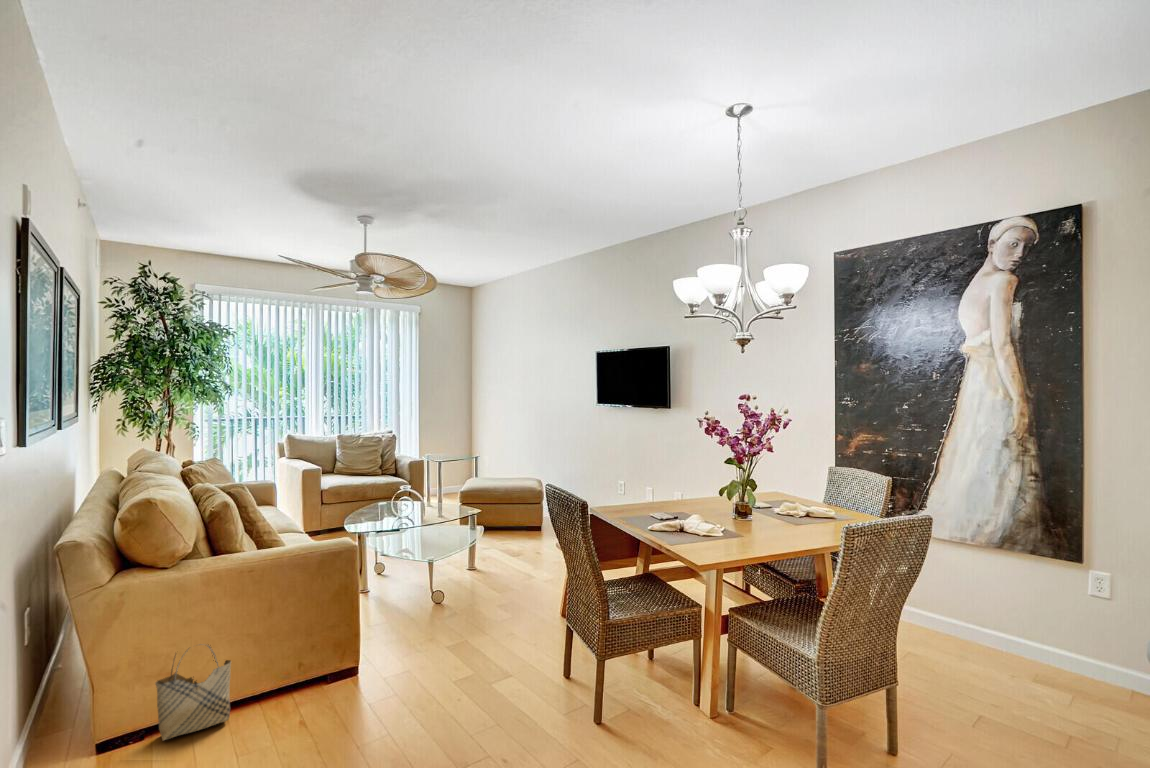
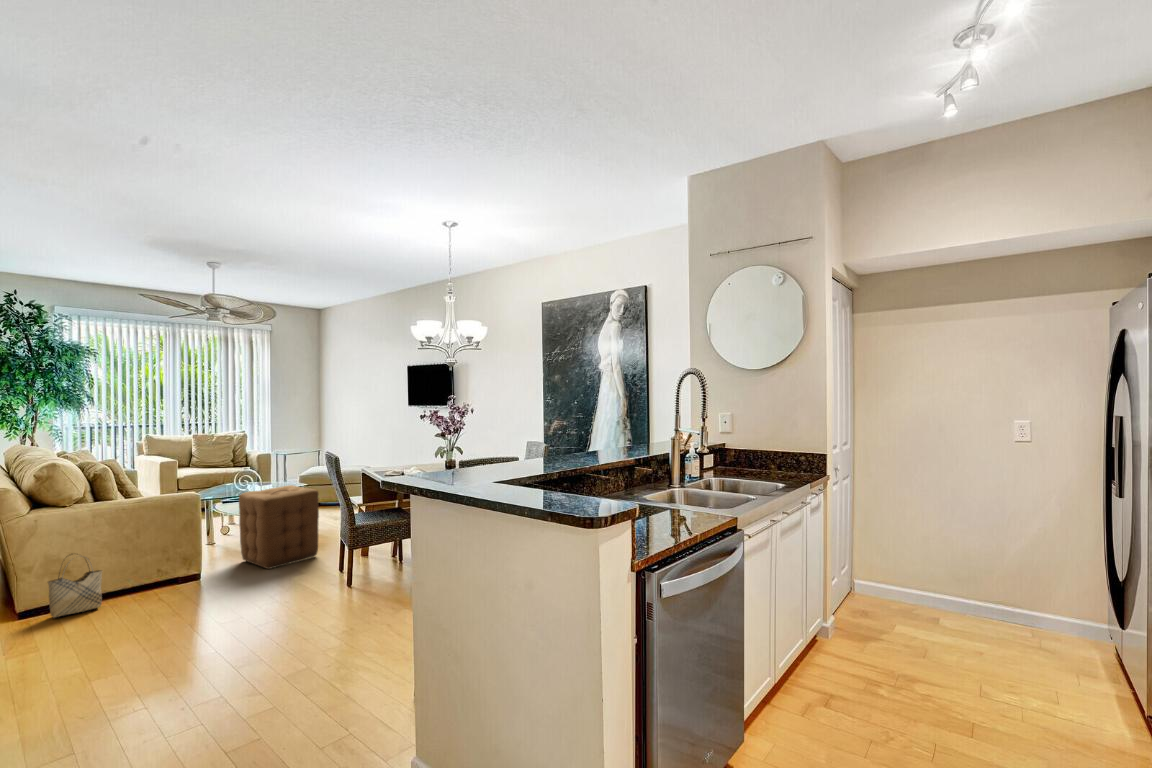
ottoman: none [407,521,514,652] -> present [239,485,319,569]

